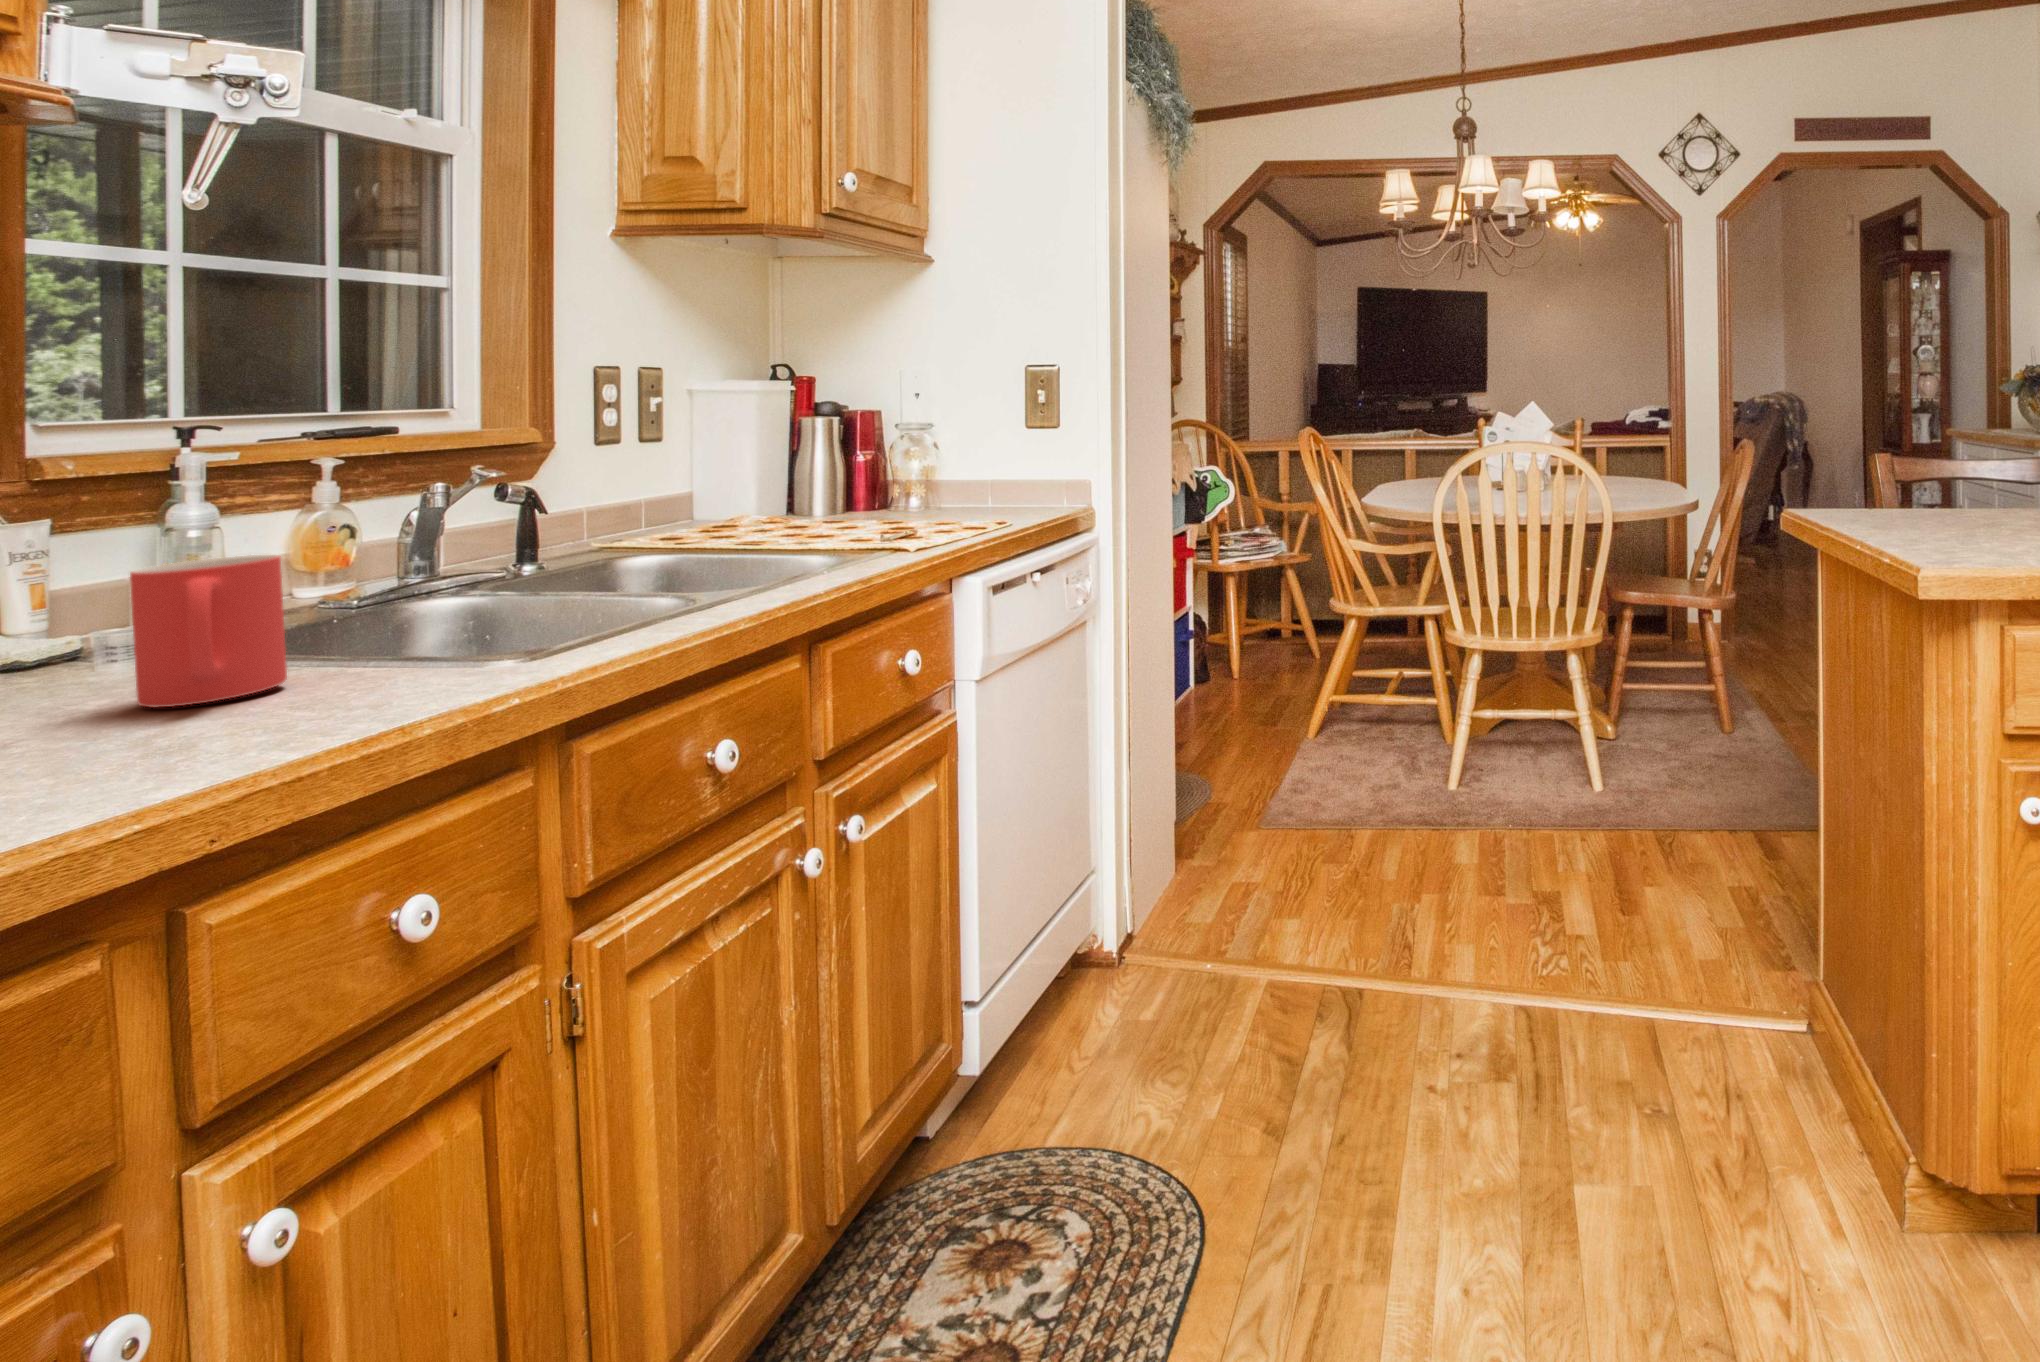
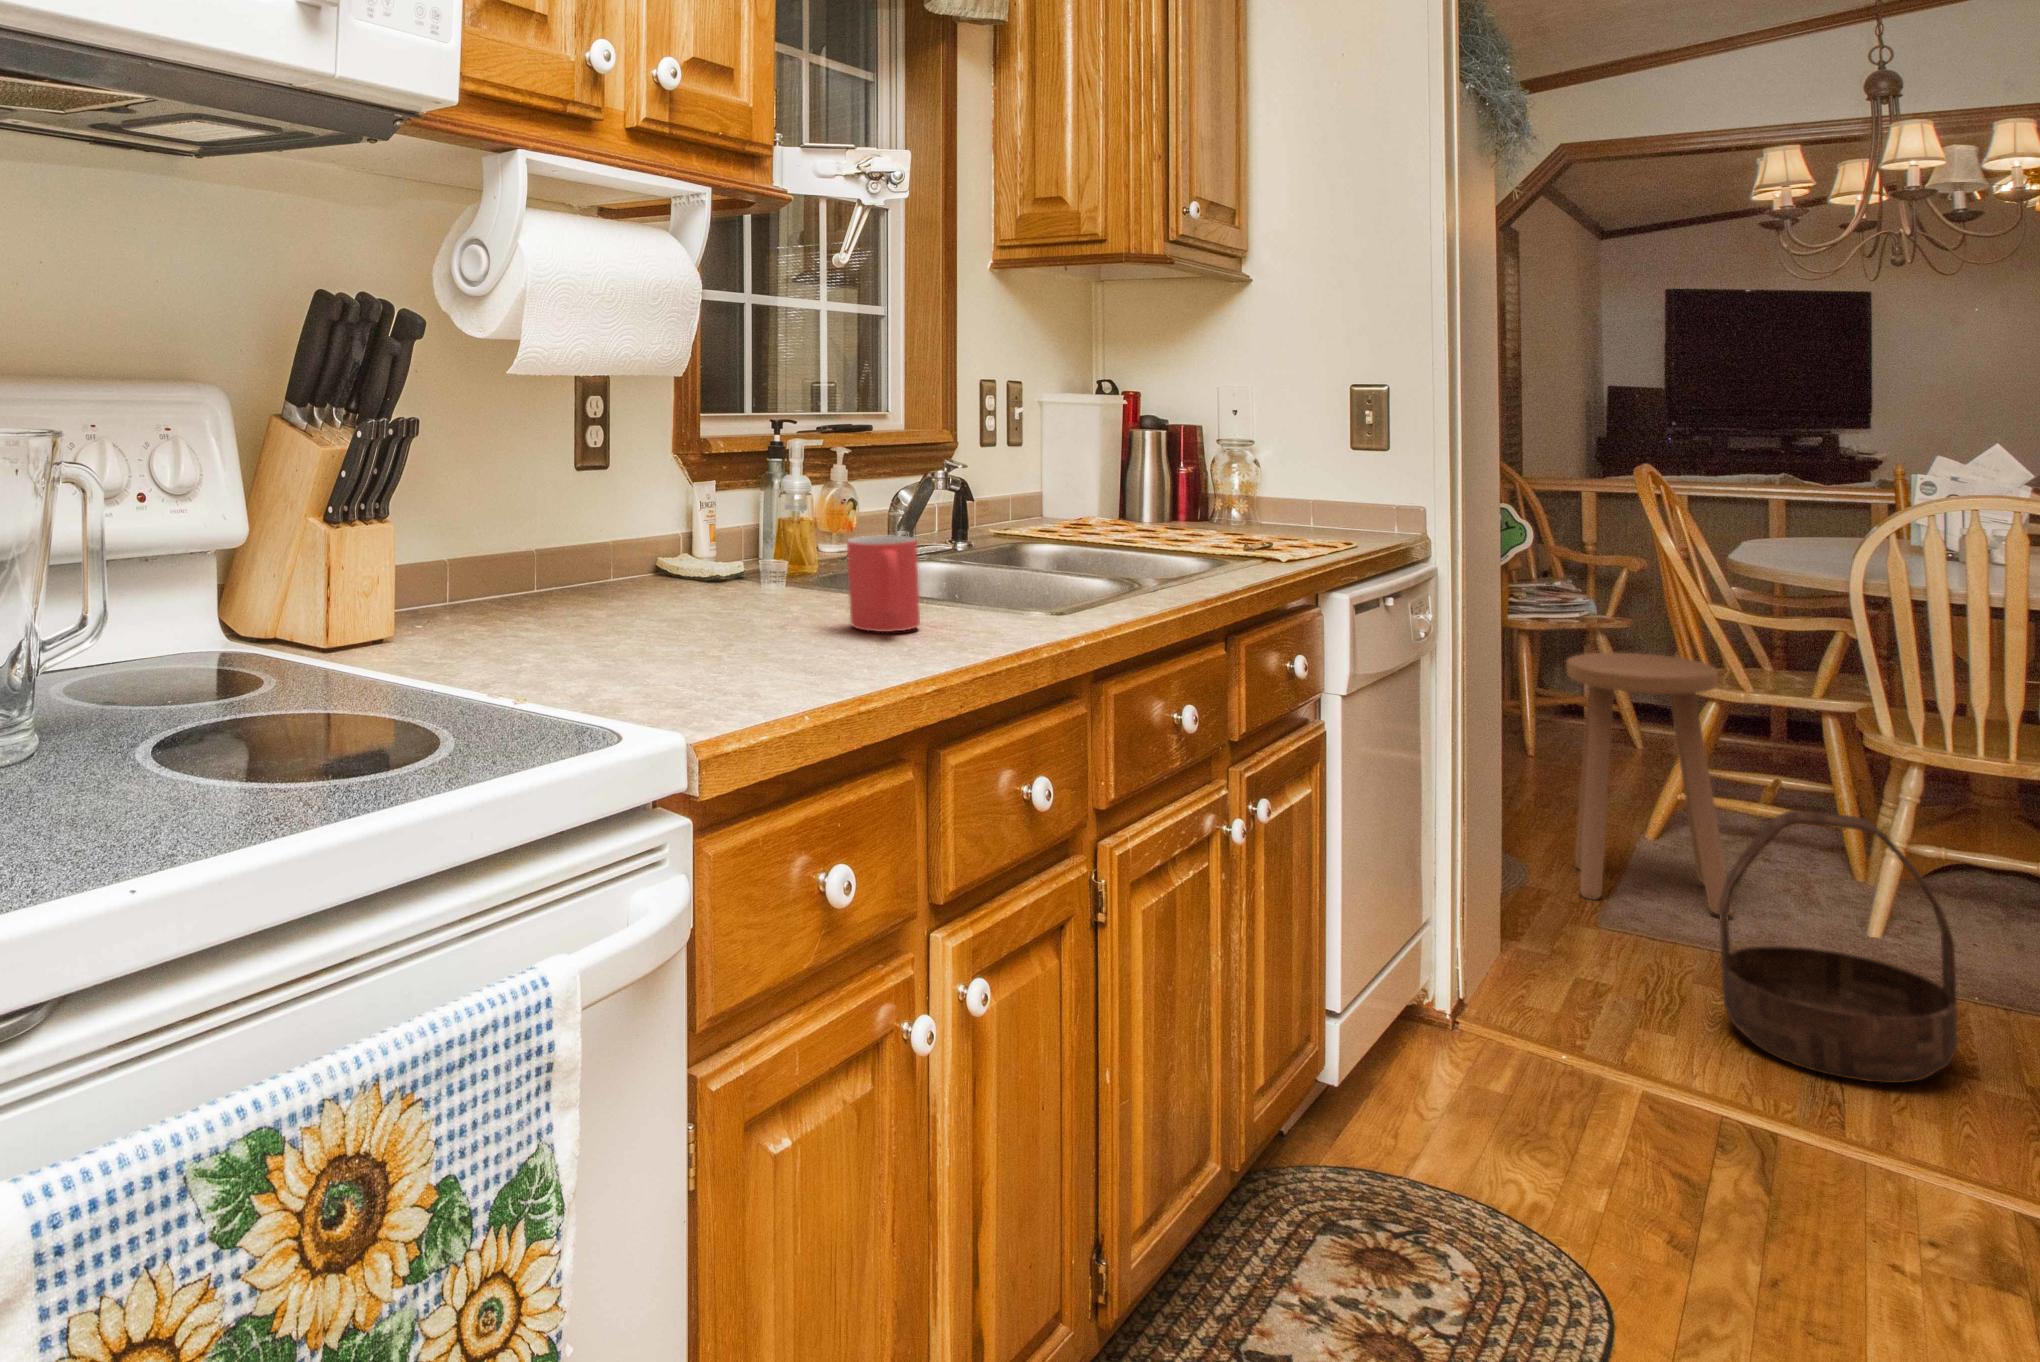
stool: none [1218,588,1326,791] -> present [1567,653,1732,915]
basket: none [1308,691,1448,895] -> present [1719,810,1958,1083]

